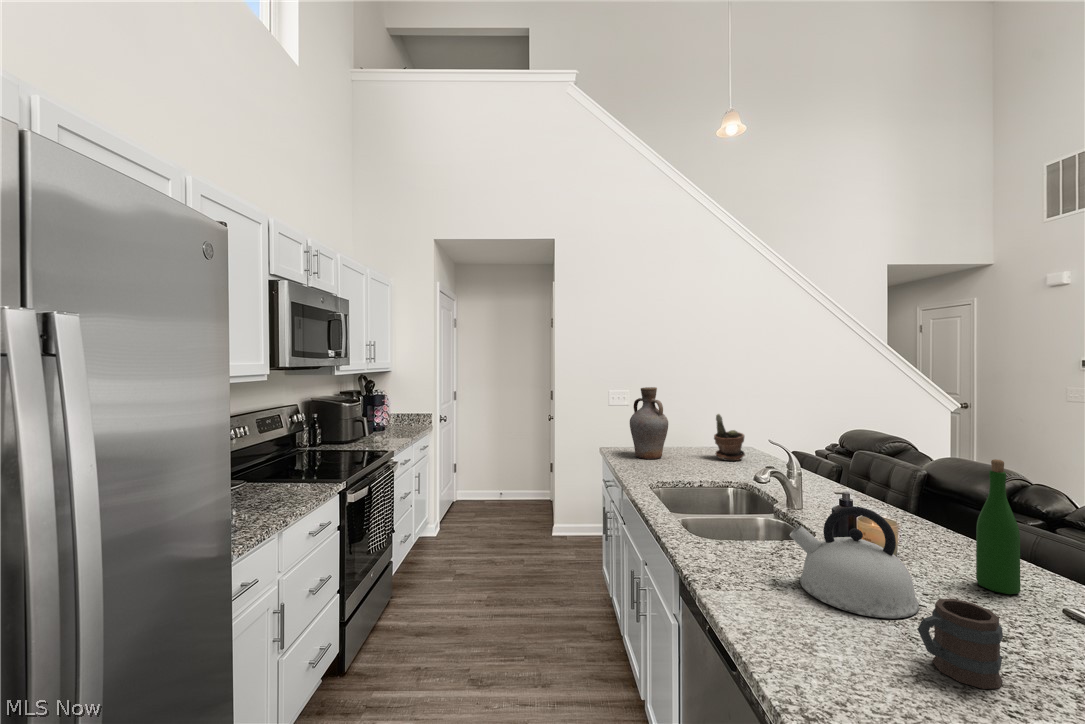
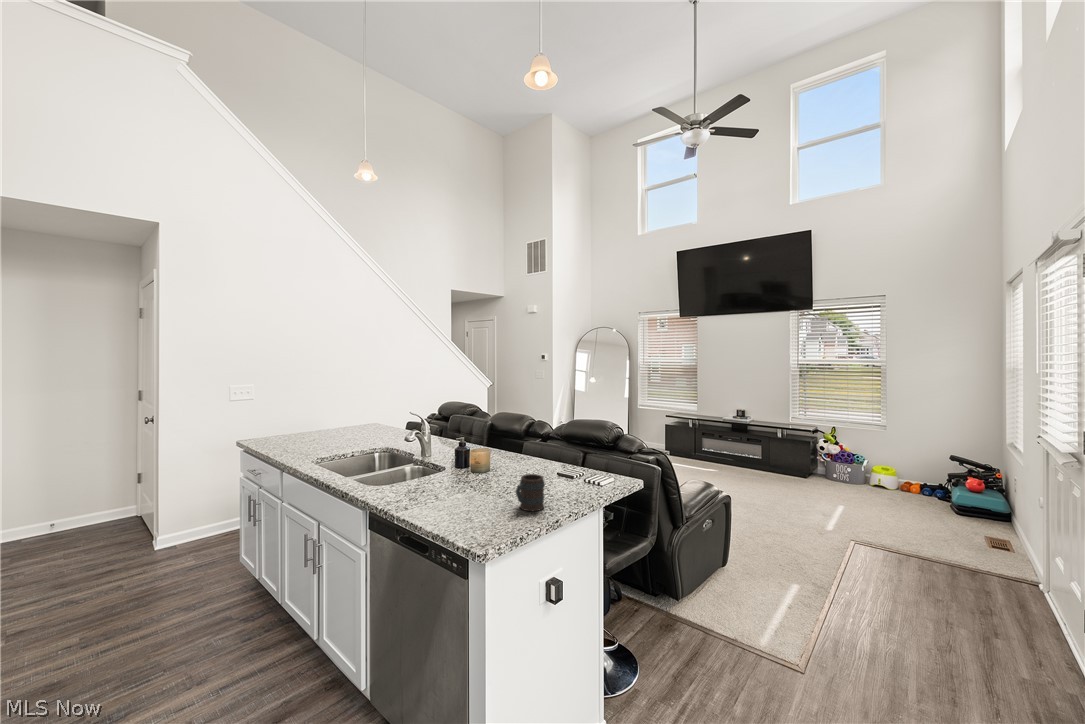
vase: present [630,387,668,459] -> none [272,376,312,443]
potted plant: present [714,414,745,461] -> none [353,396,378,434]
wine bottle: present [976,459,1020,594] -> none [525,406,542,473]
kettle: present [790,506,919,618] -> none [444,440,508,500]

